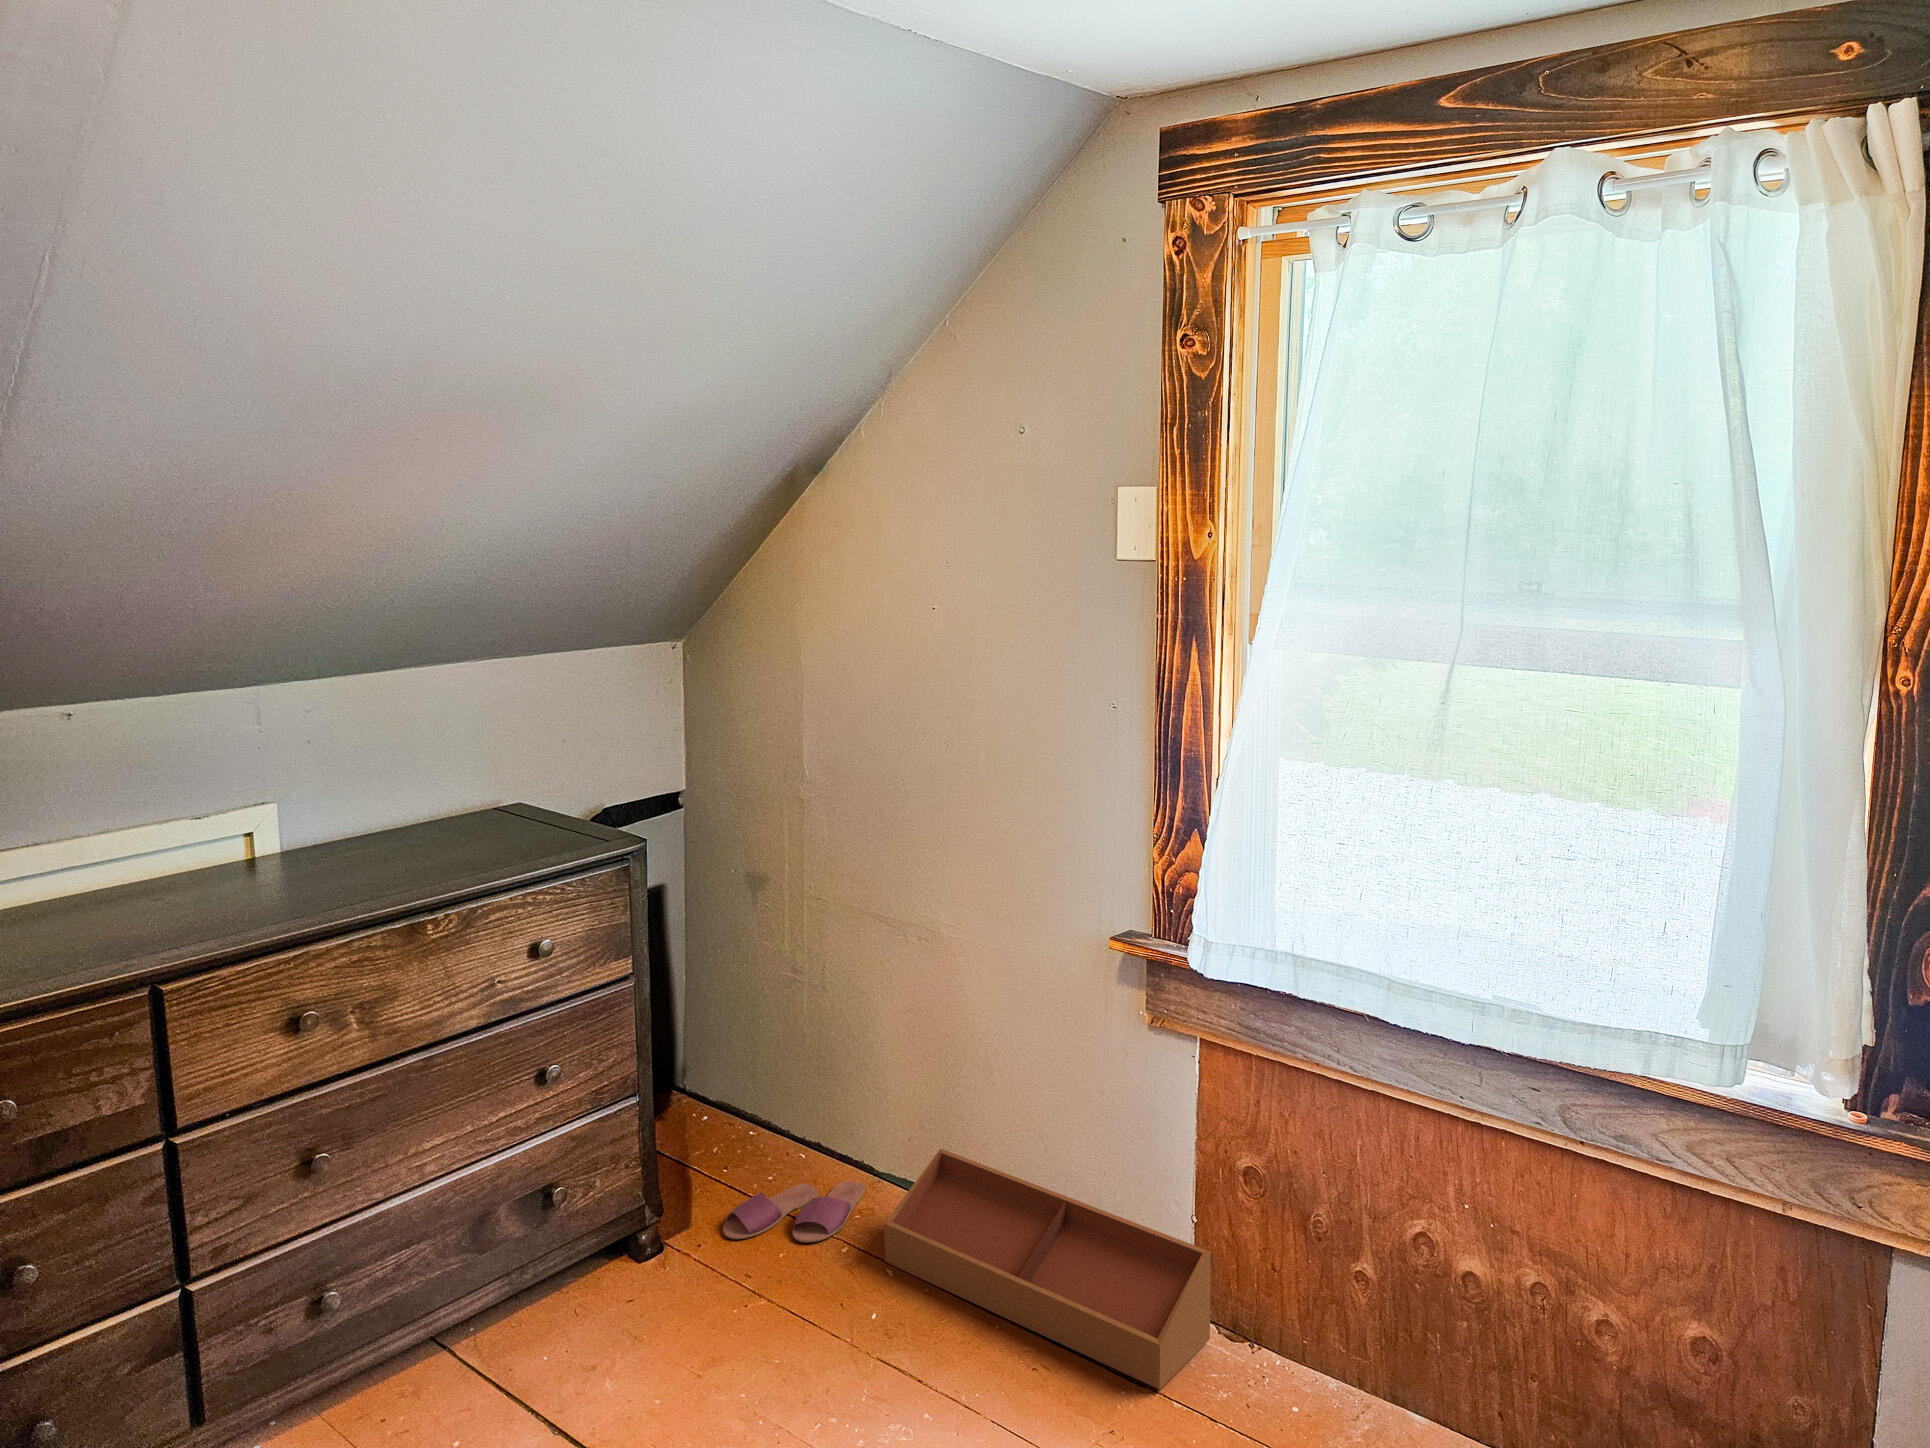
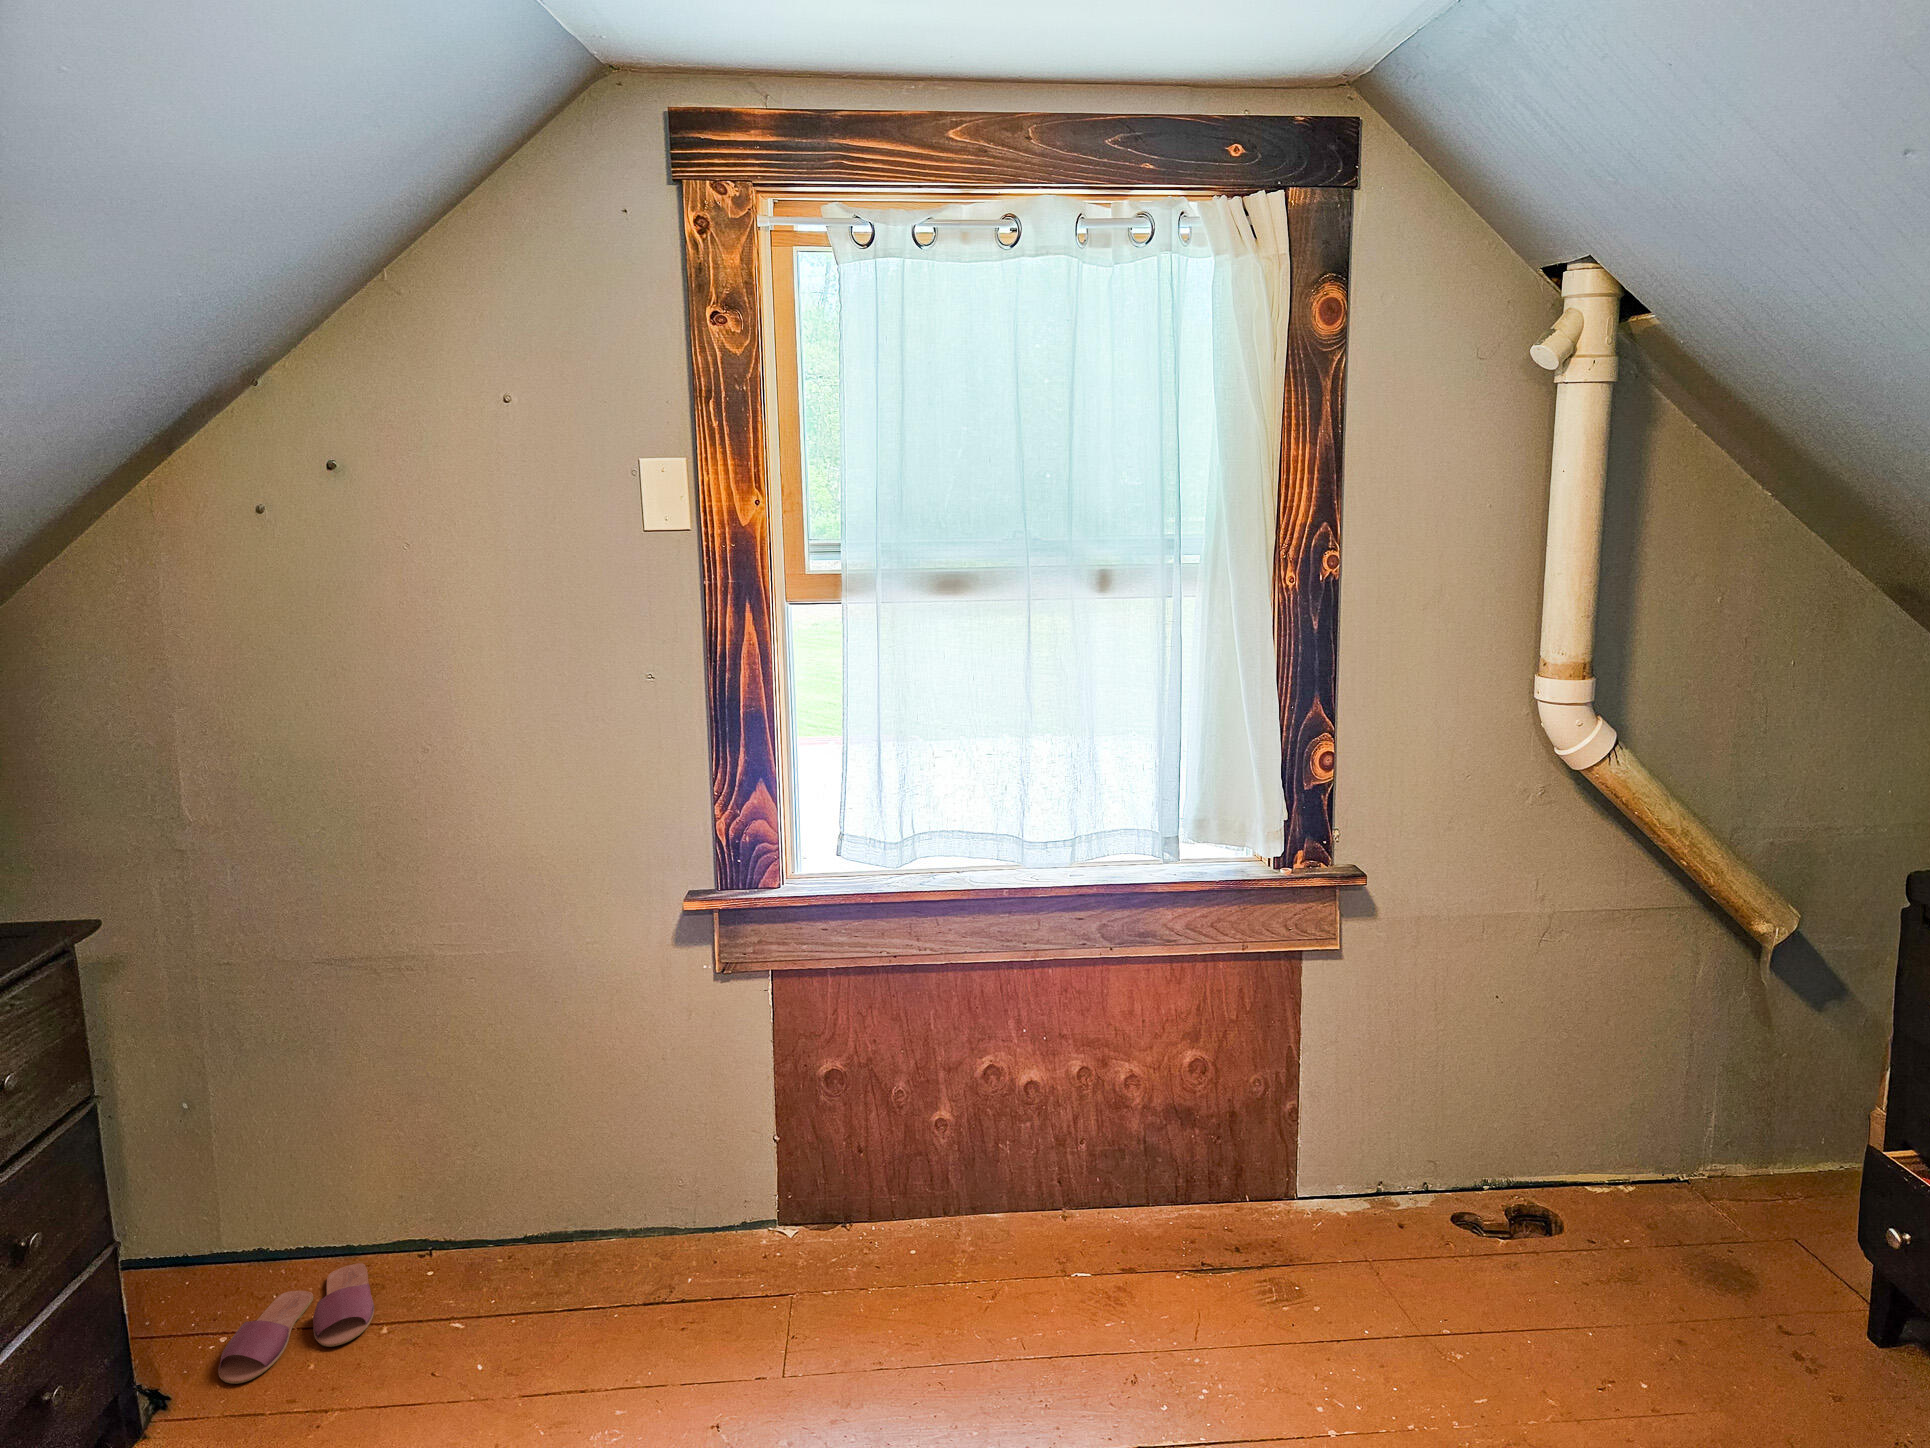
storage bin: present [884,1149,1212,1390] -> none [449,1157,815,1319]

